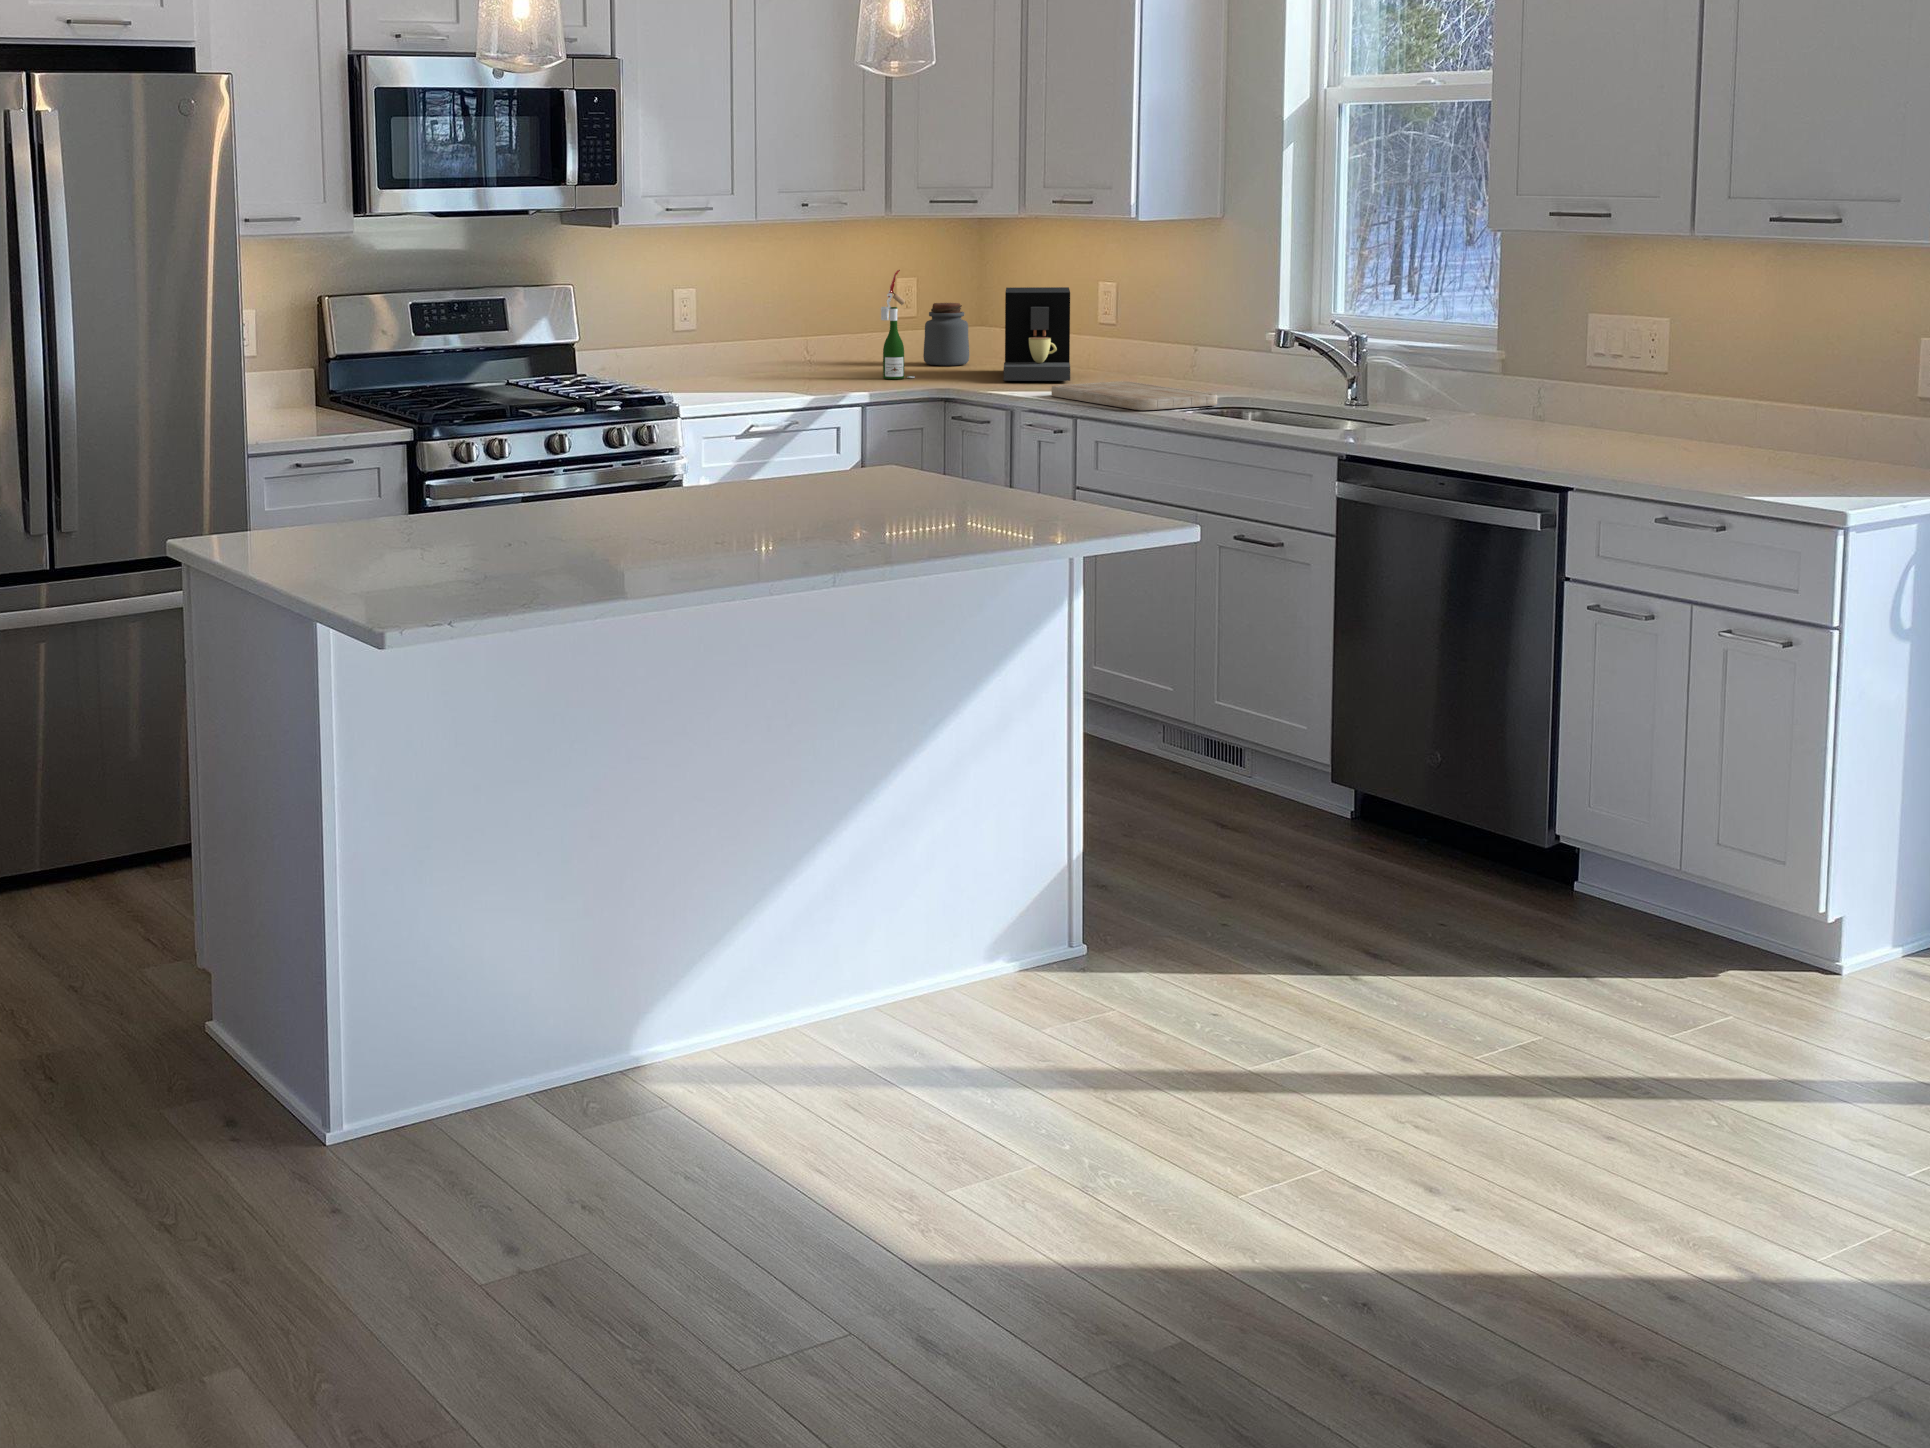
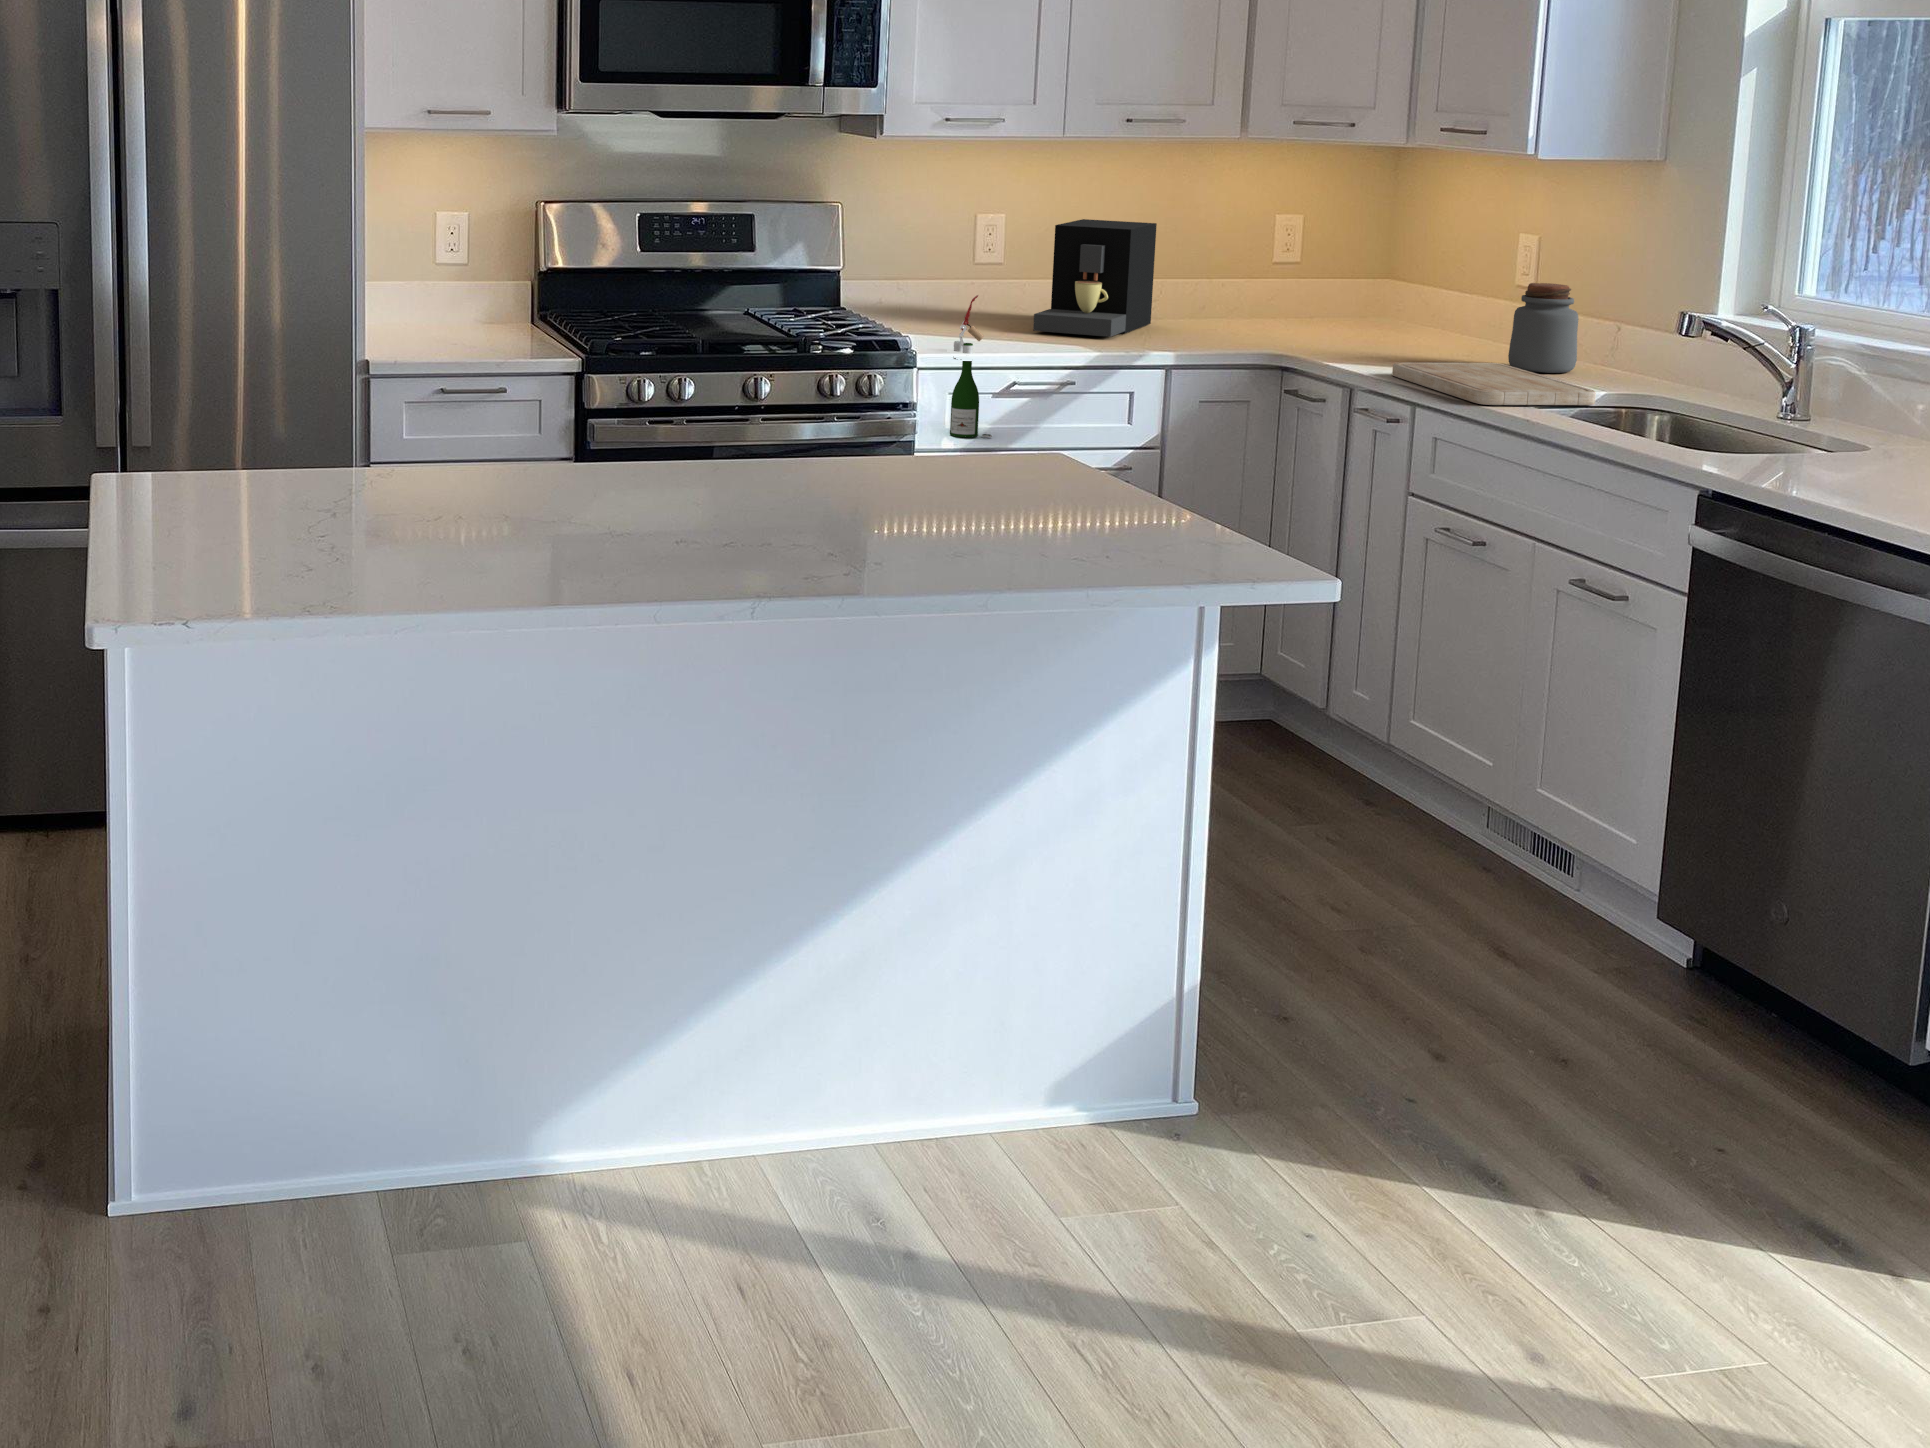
wine bottle: present [881,270,914,379] -> present [950,295,992,438]
coffee maker: present [1004,287,1070,381] -> present [1033,219,1157,337]
jar: present [923,303,969,366] -> present [1508,283,1579,373]

